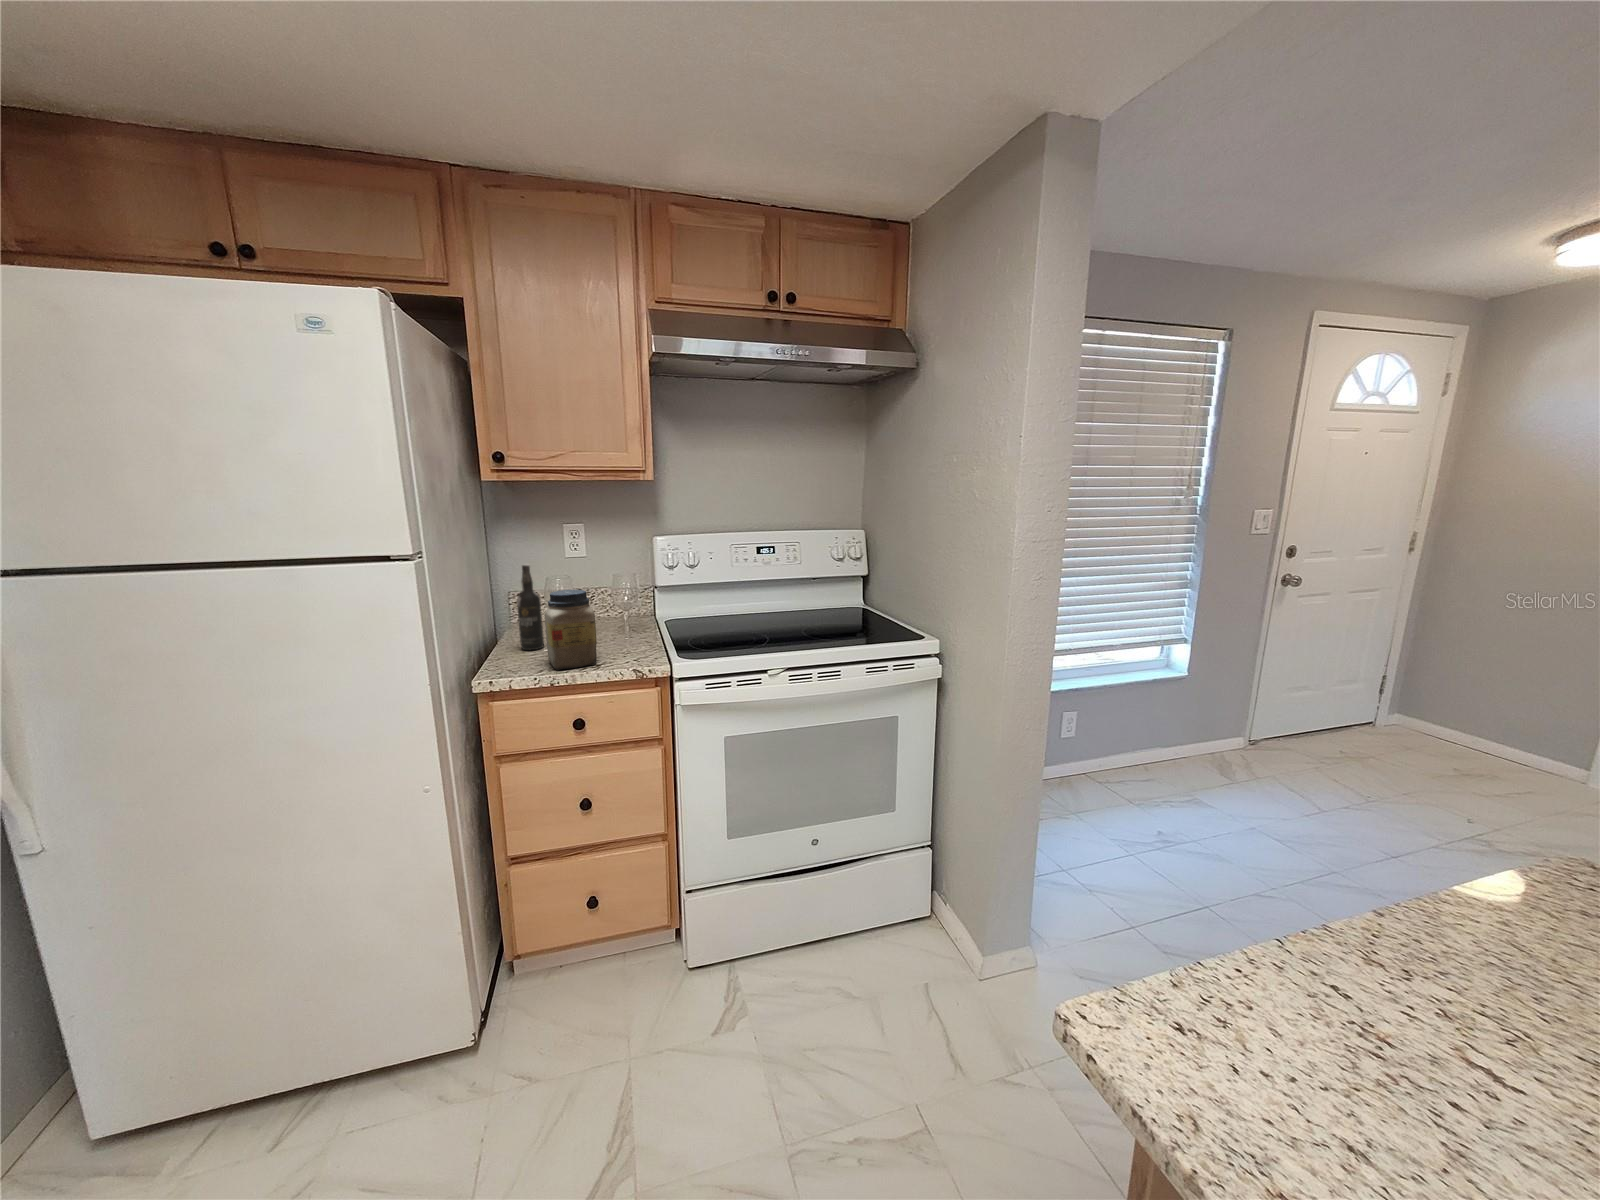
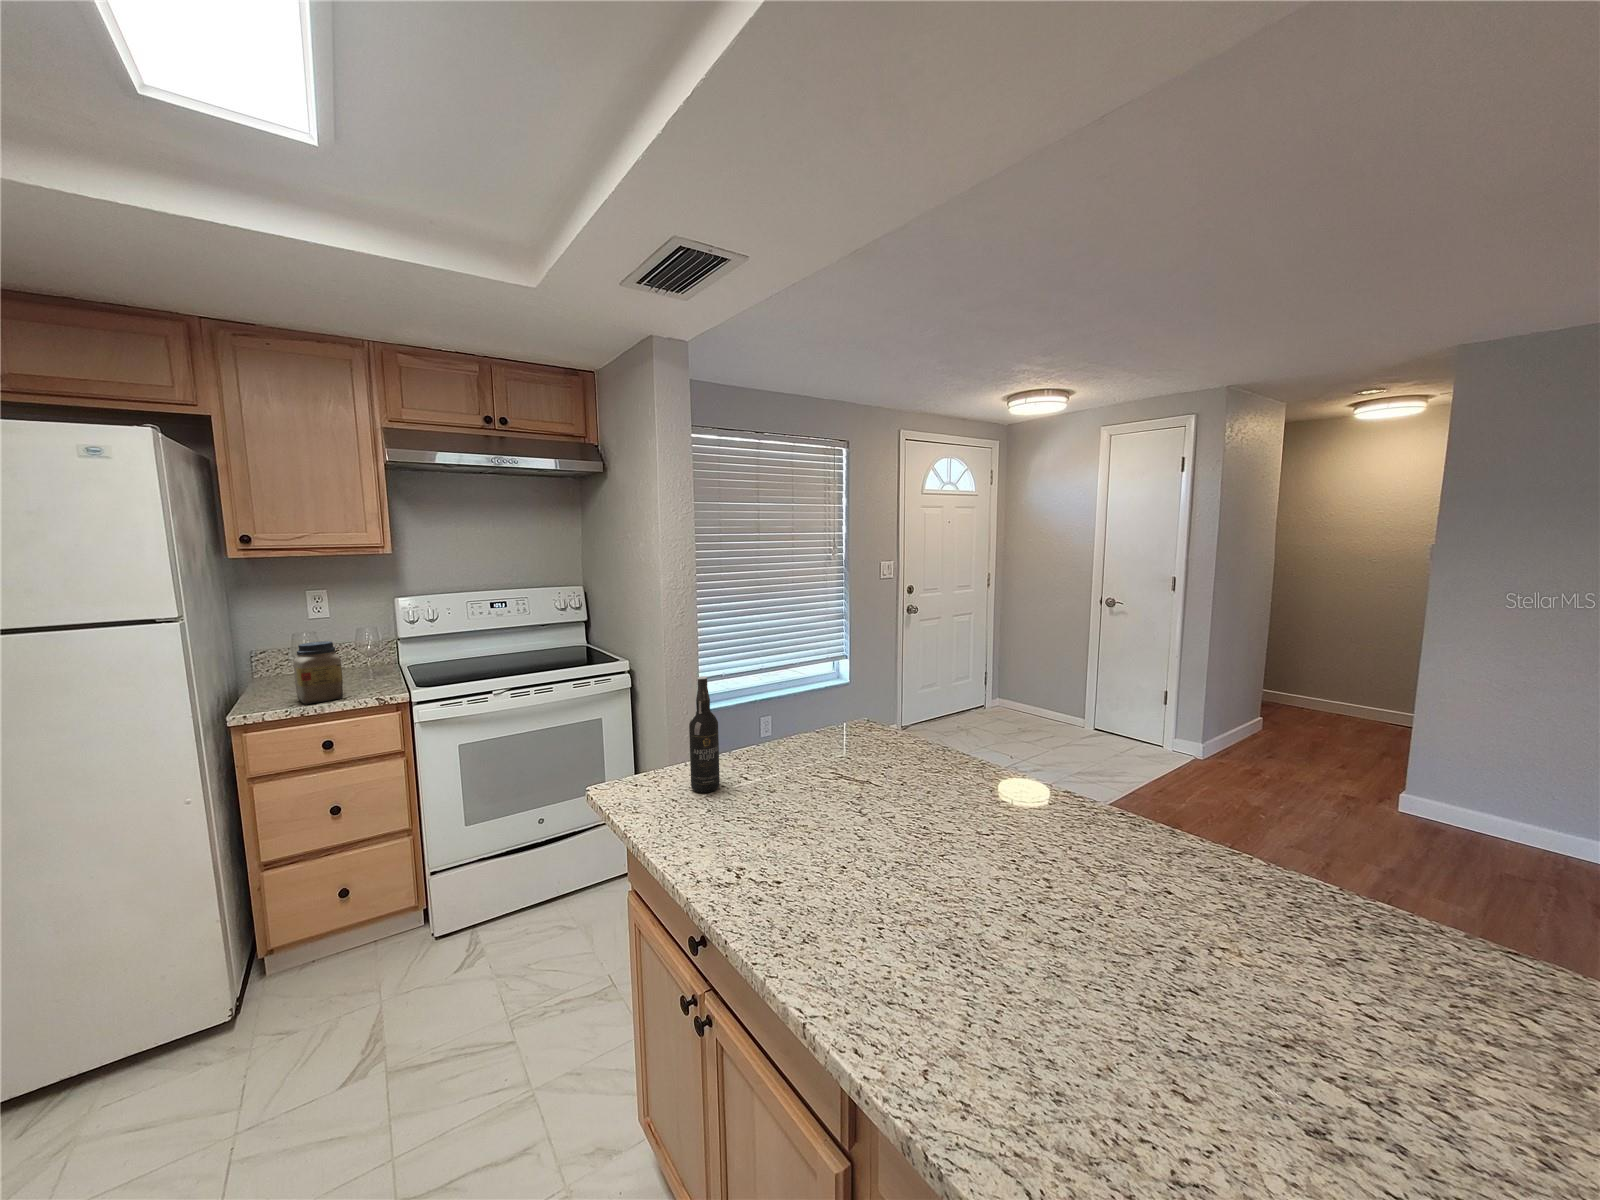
wine bottle: present [517,564,544,650] -> present [689,676,720,793]

